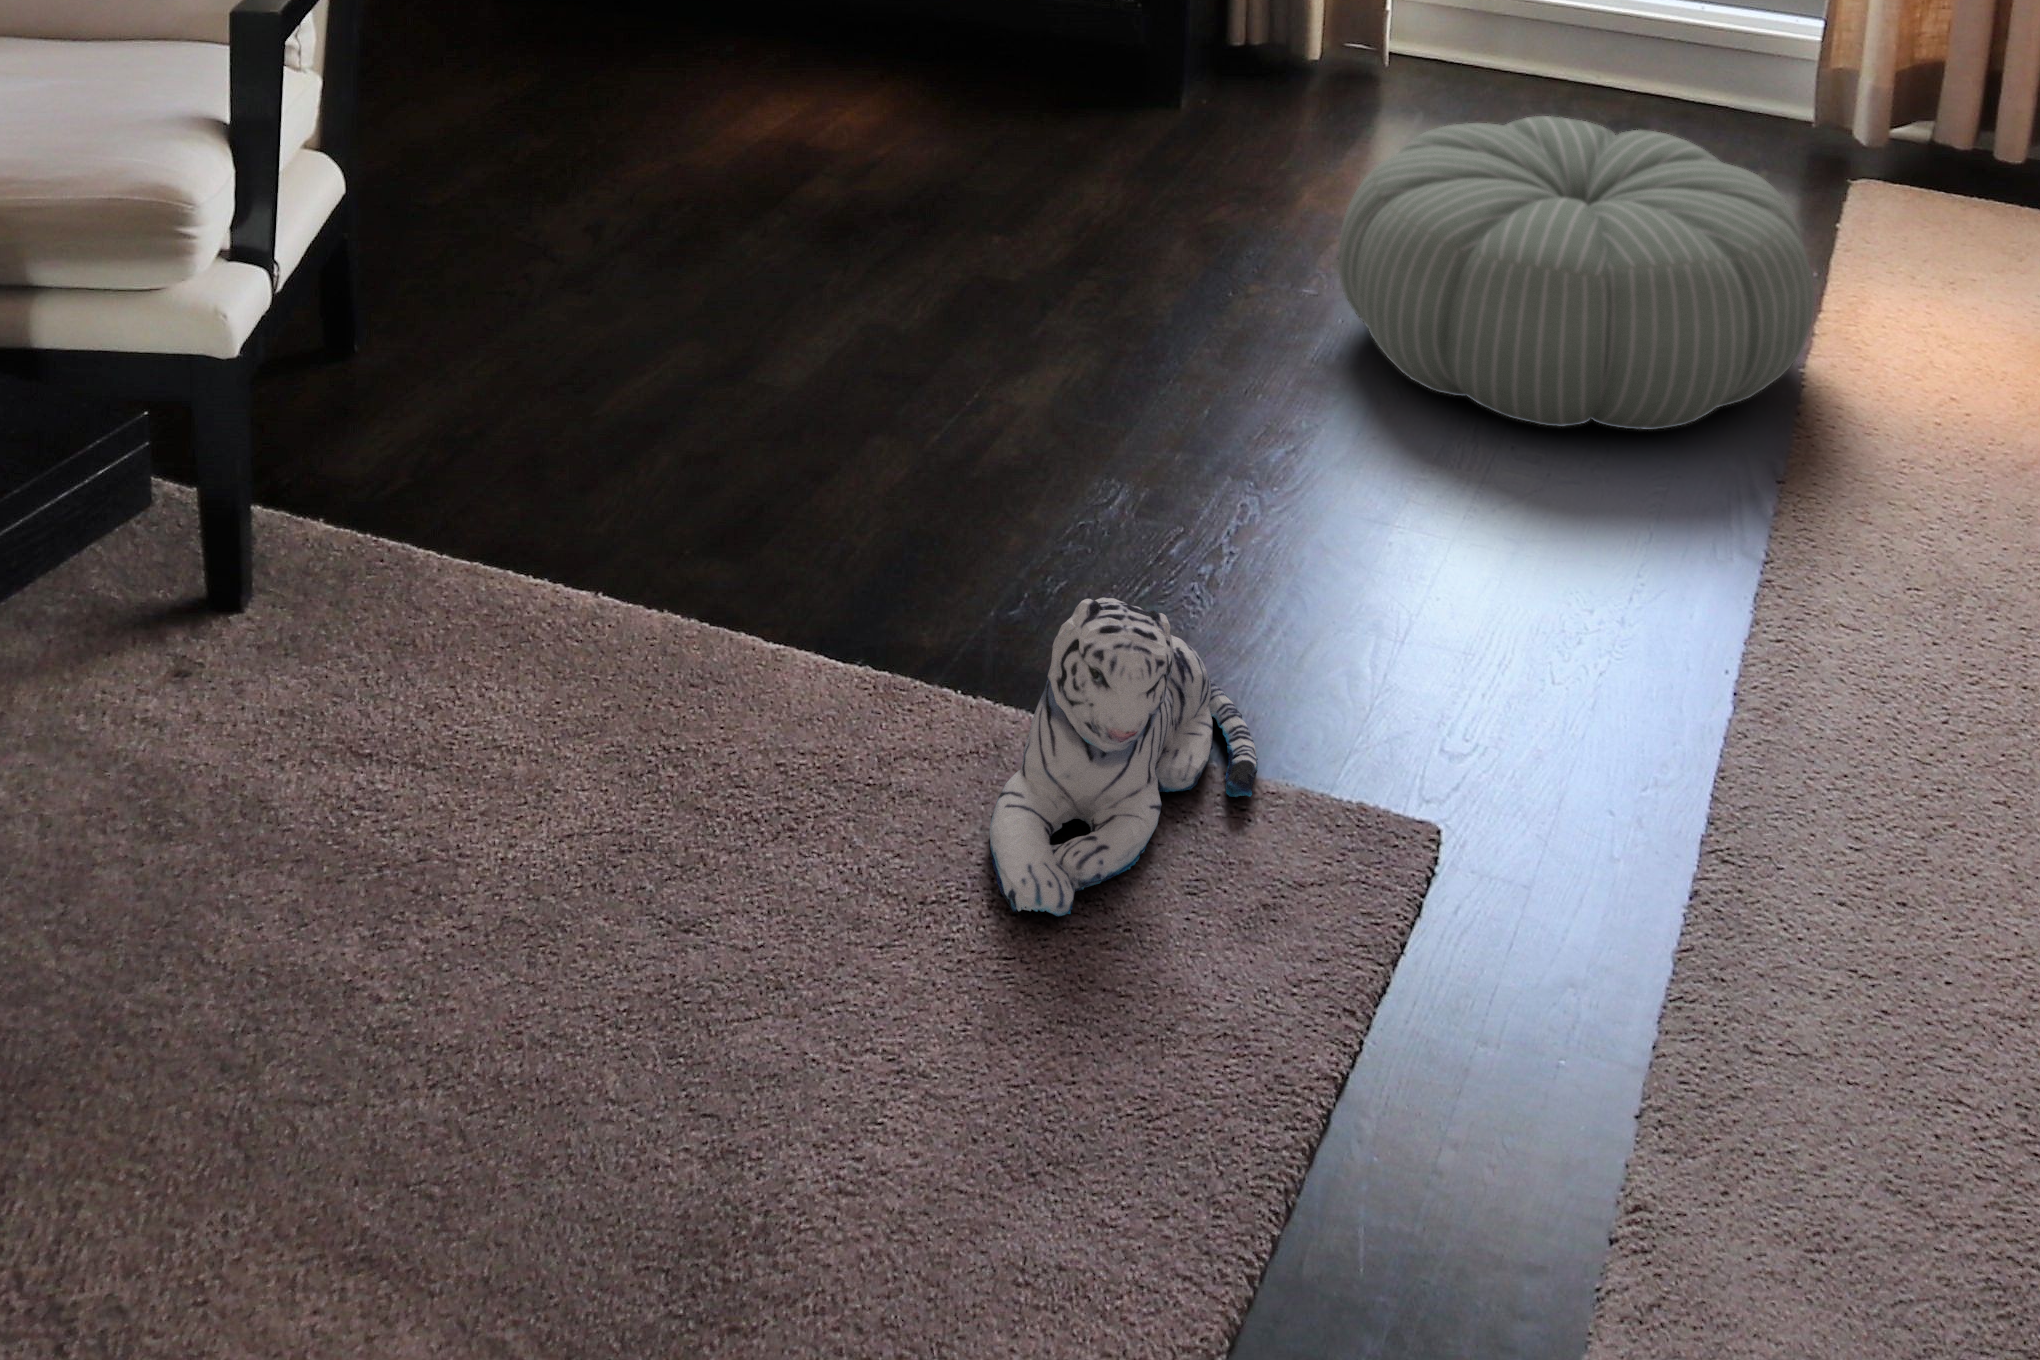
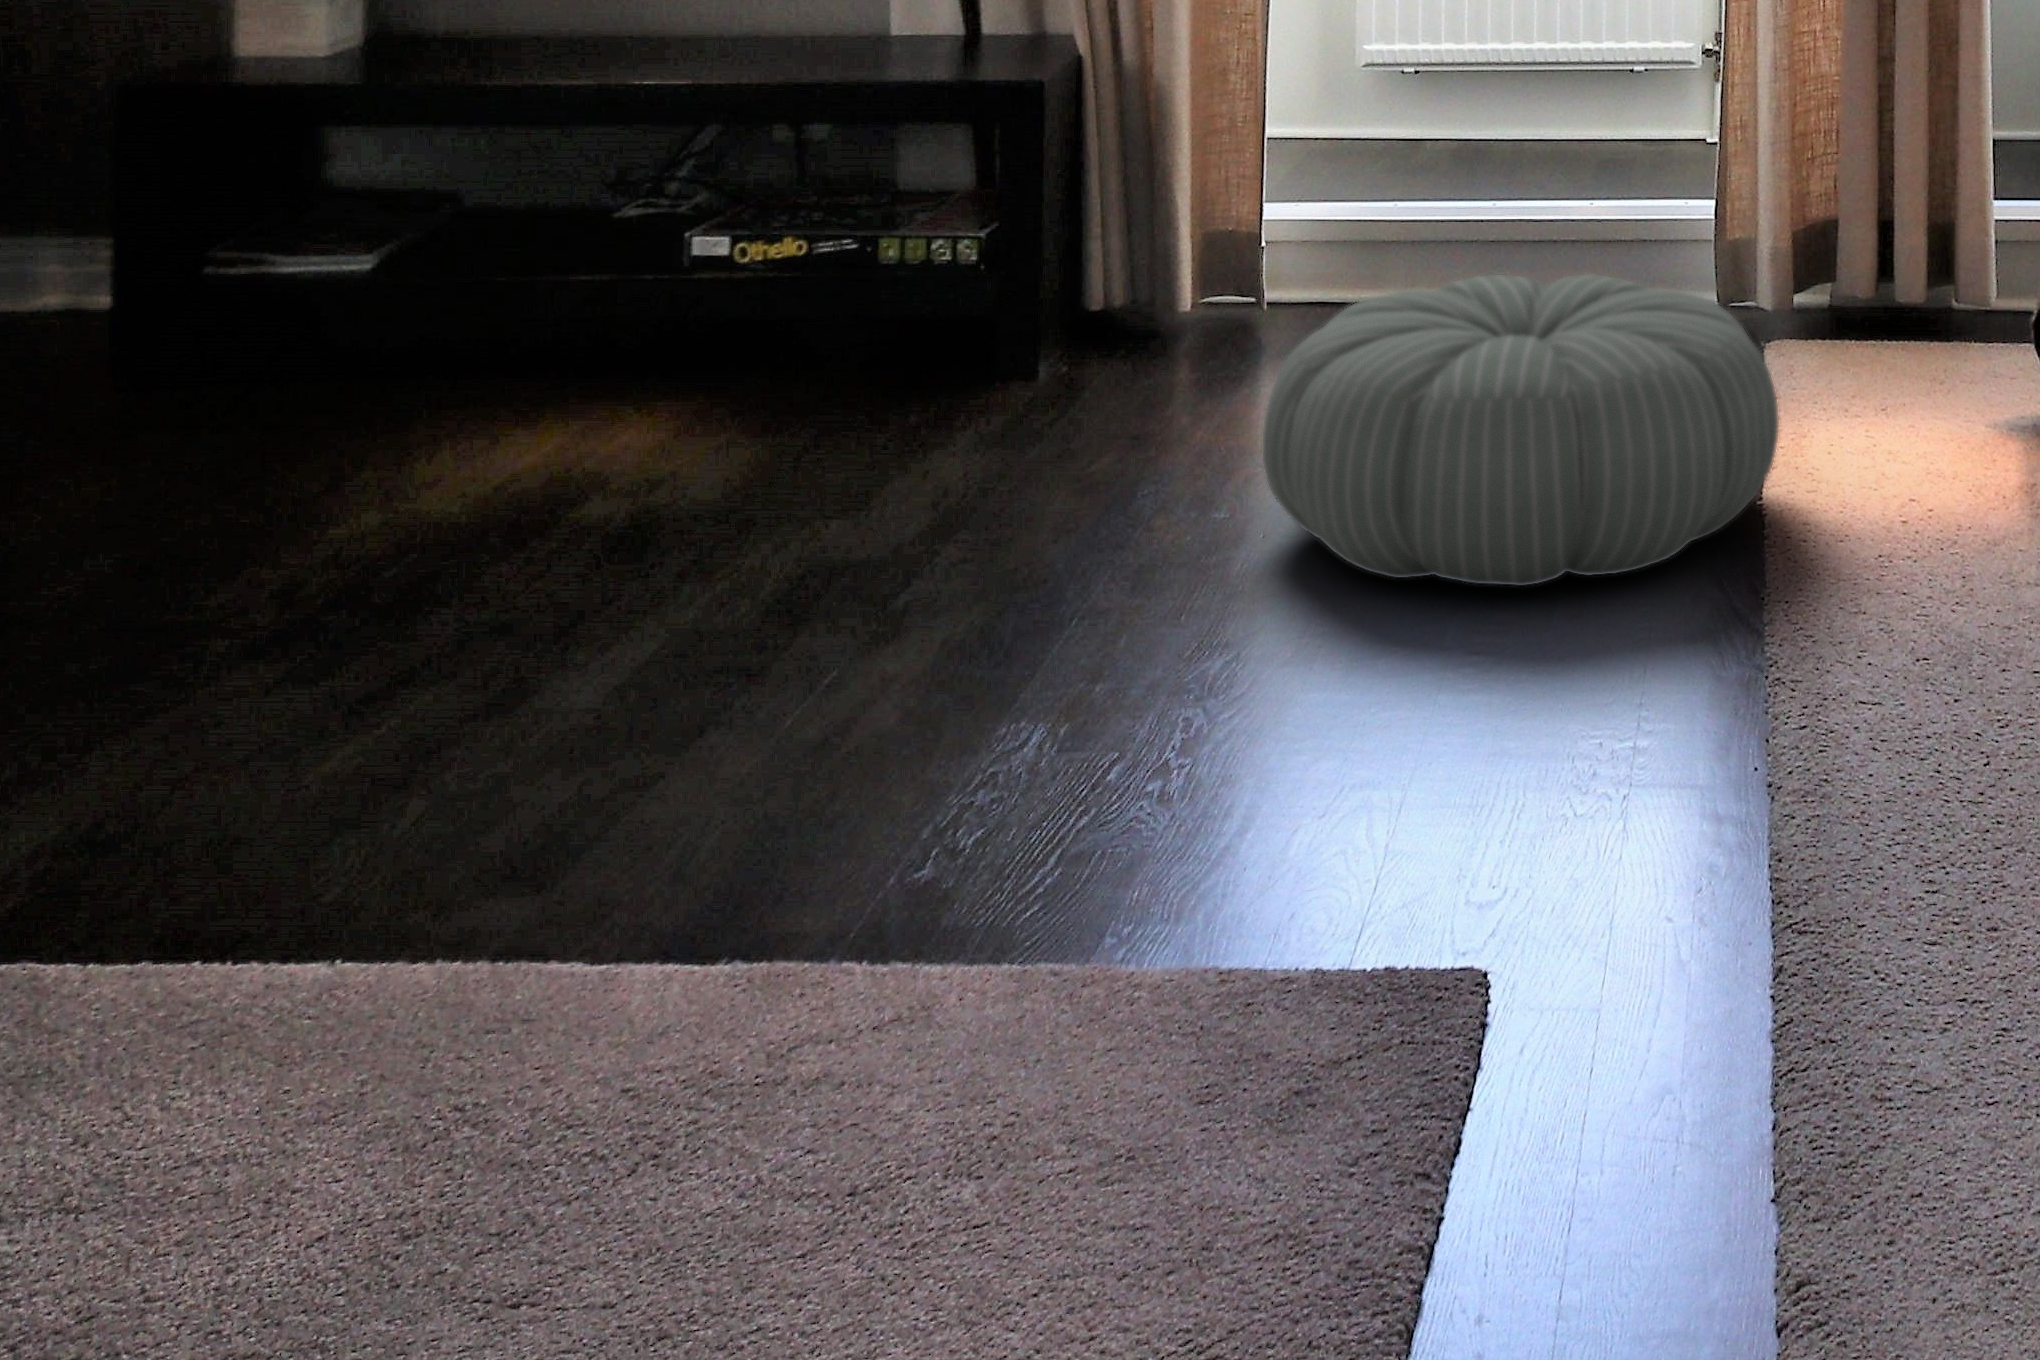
plush toy: present [989,597,1258,916] -> none [939,758,1270,1173]

